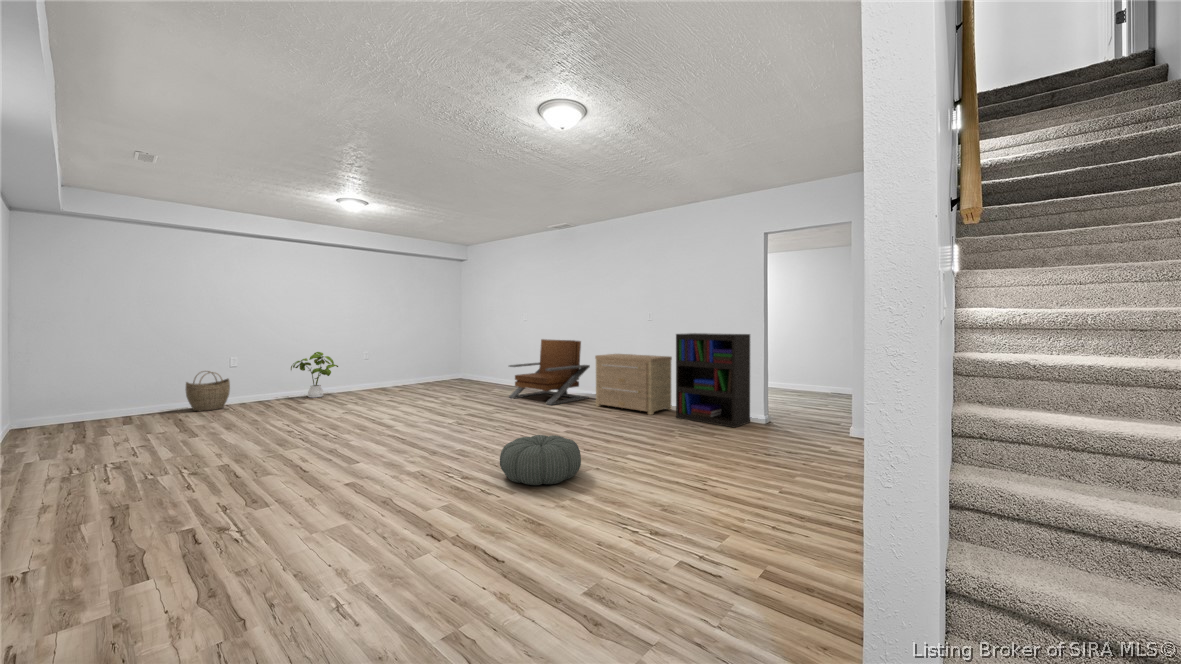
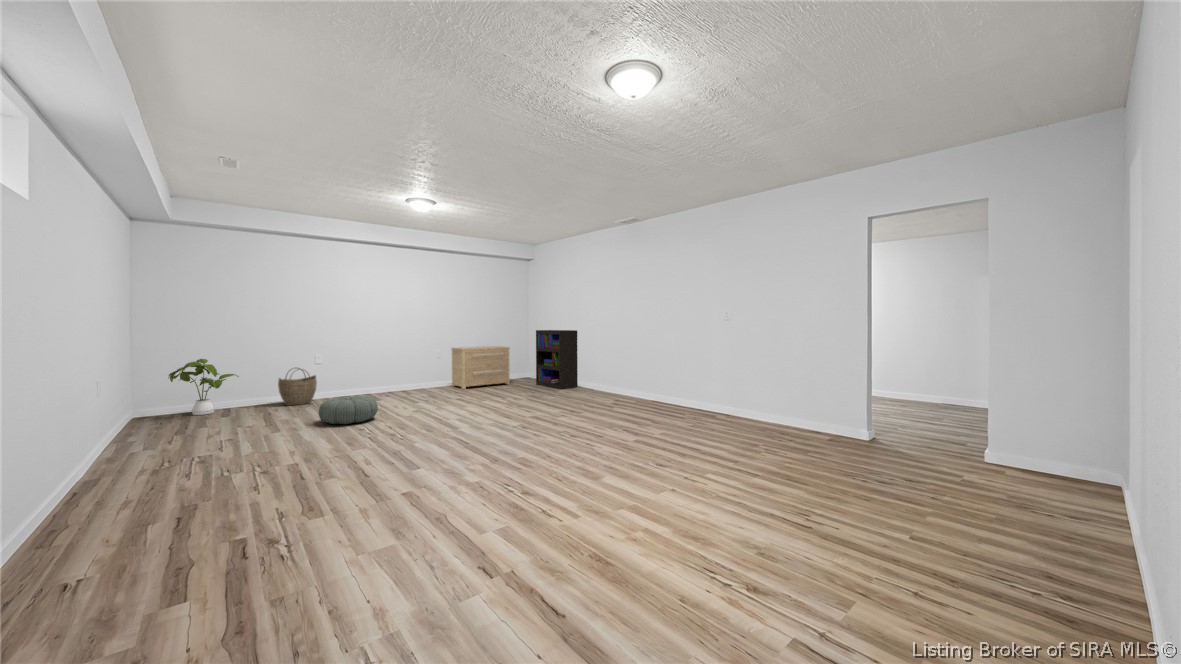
bookshelf: present [676,333,750,428] -> present [536,330,578,389]
lounge chair: present [509,339,590,405] -> none [575,341,659,410]
house plant: present [291,352,338,398] -> present [169,359,238,415]
side table: present [595,354,672,415] -> present [451,346,510,389]
pouf: present [500,435,581,485] -> present [318,396,378,424]

